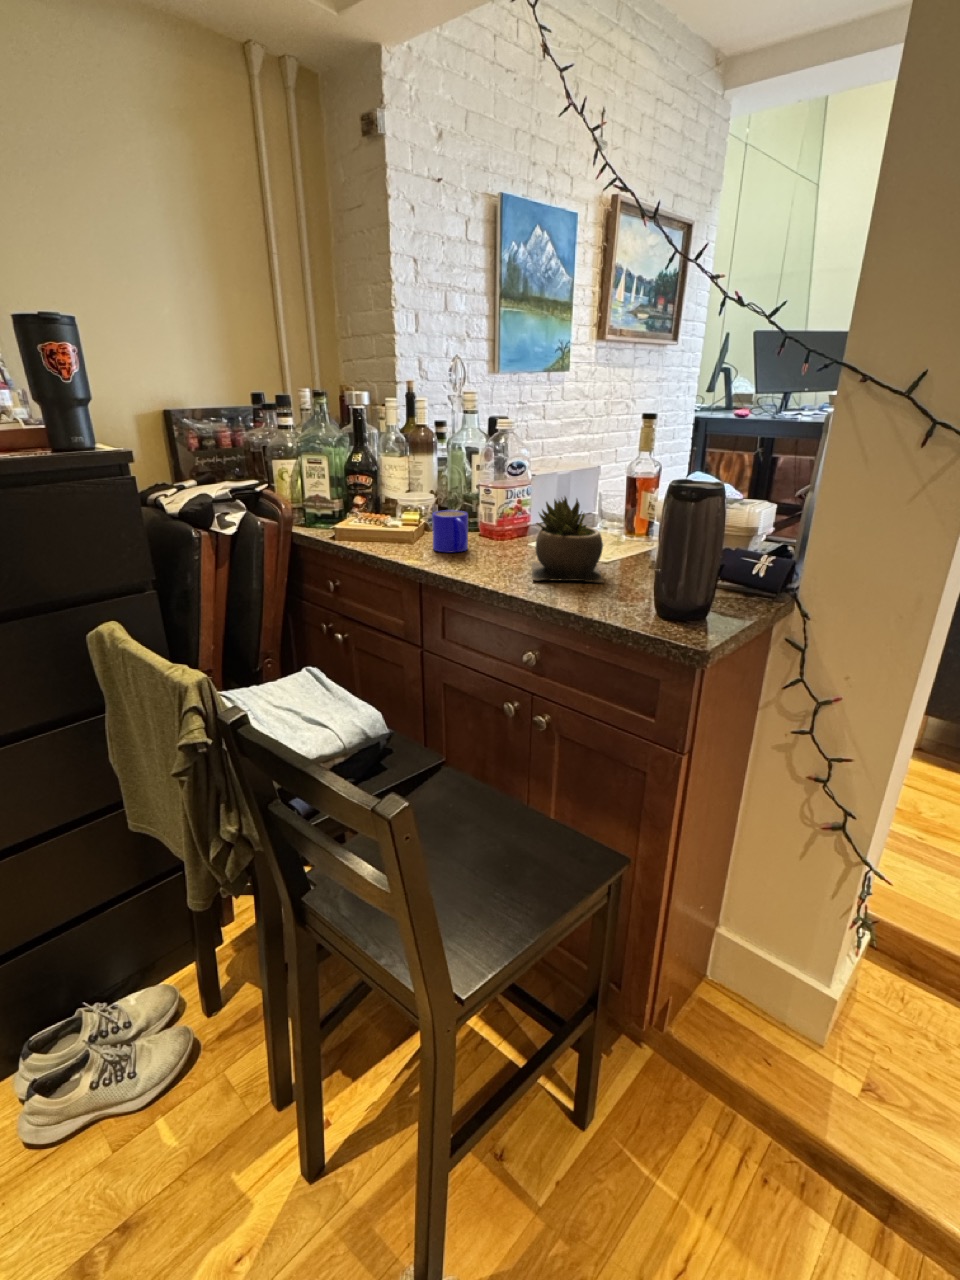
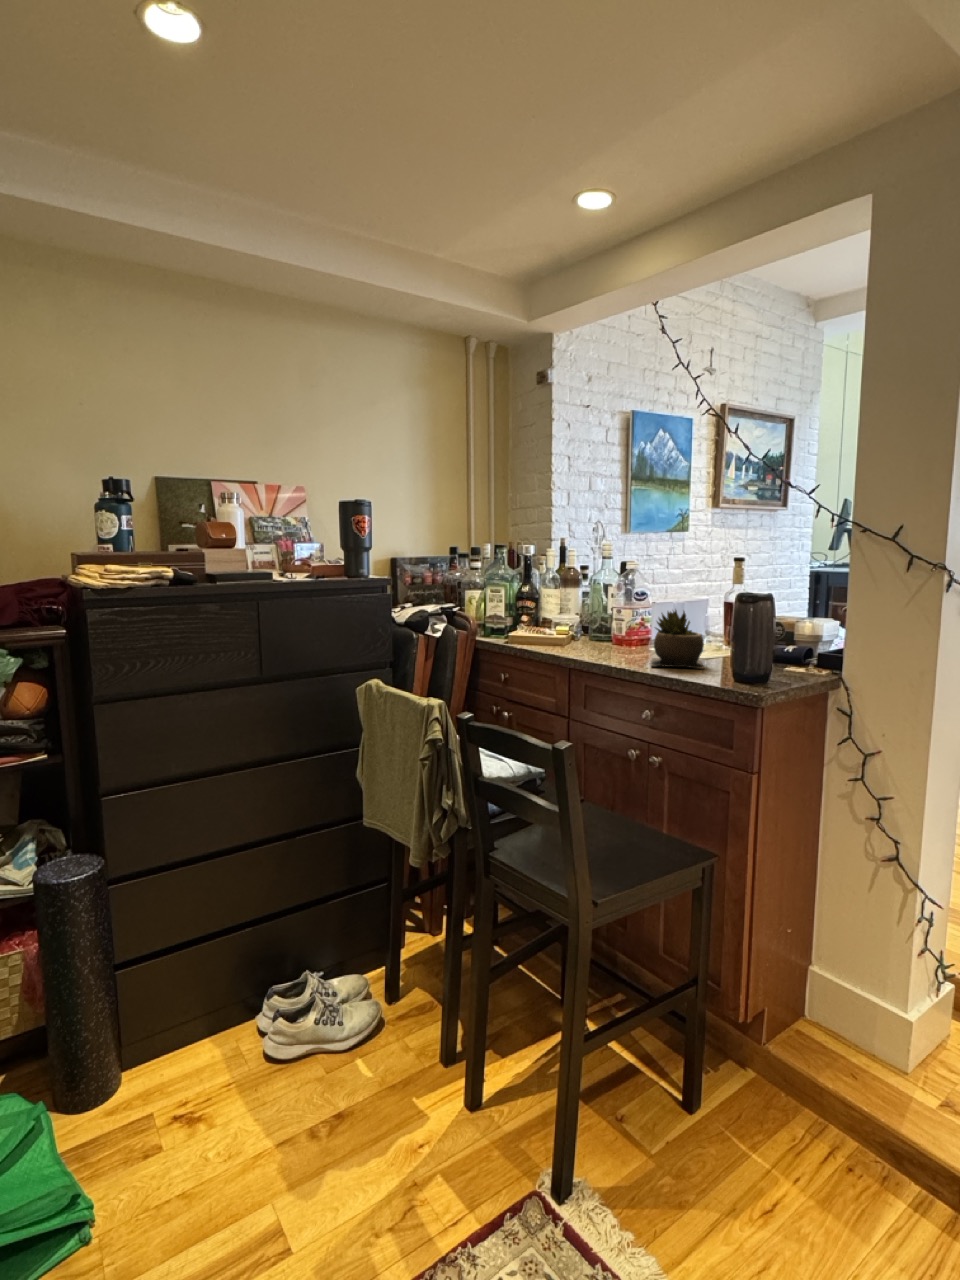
mug: present [432,510,468,553] -> none [579,623,605,652]

